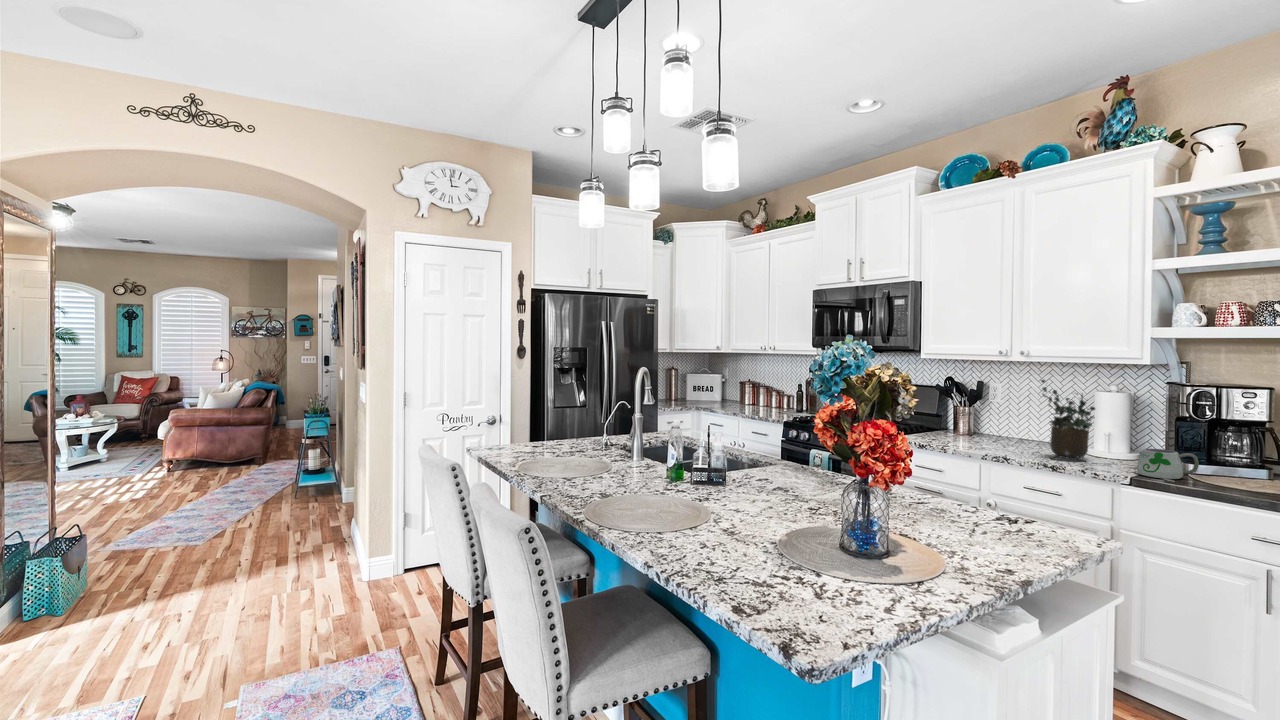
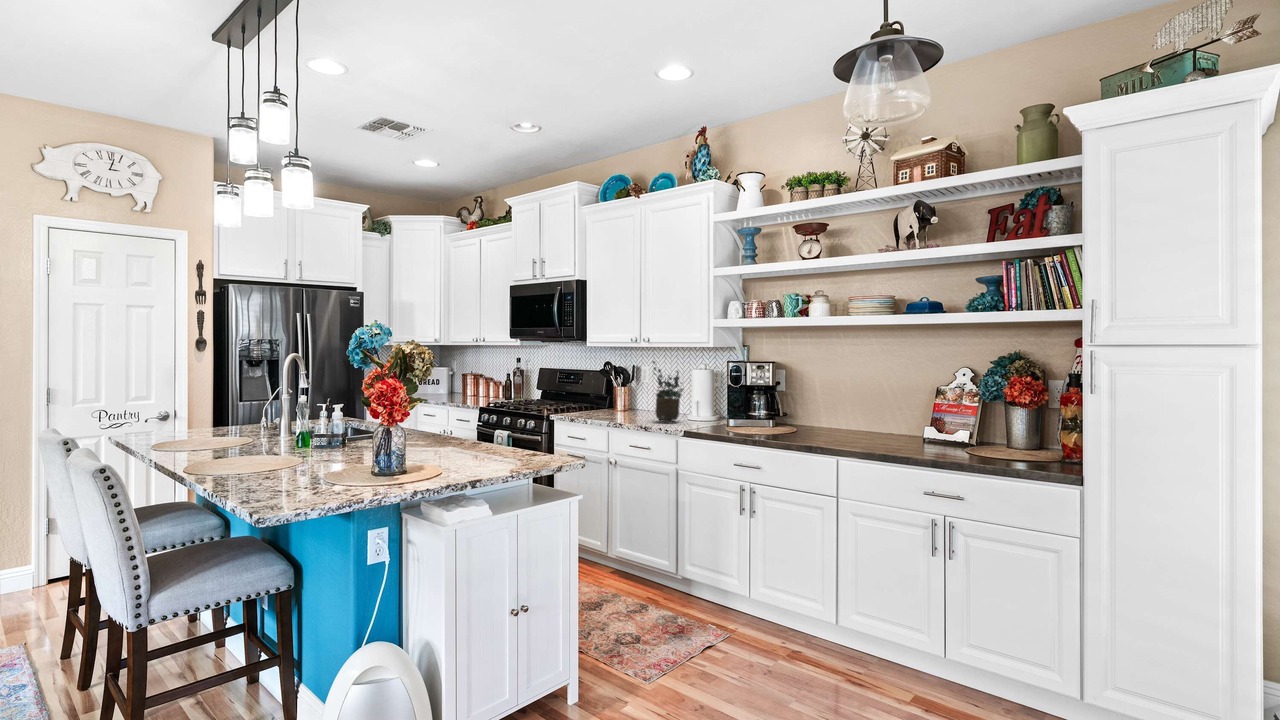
mug: present [1137,449,1199,482] -> none [694,409,725,431]

